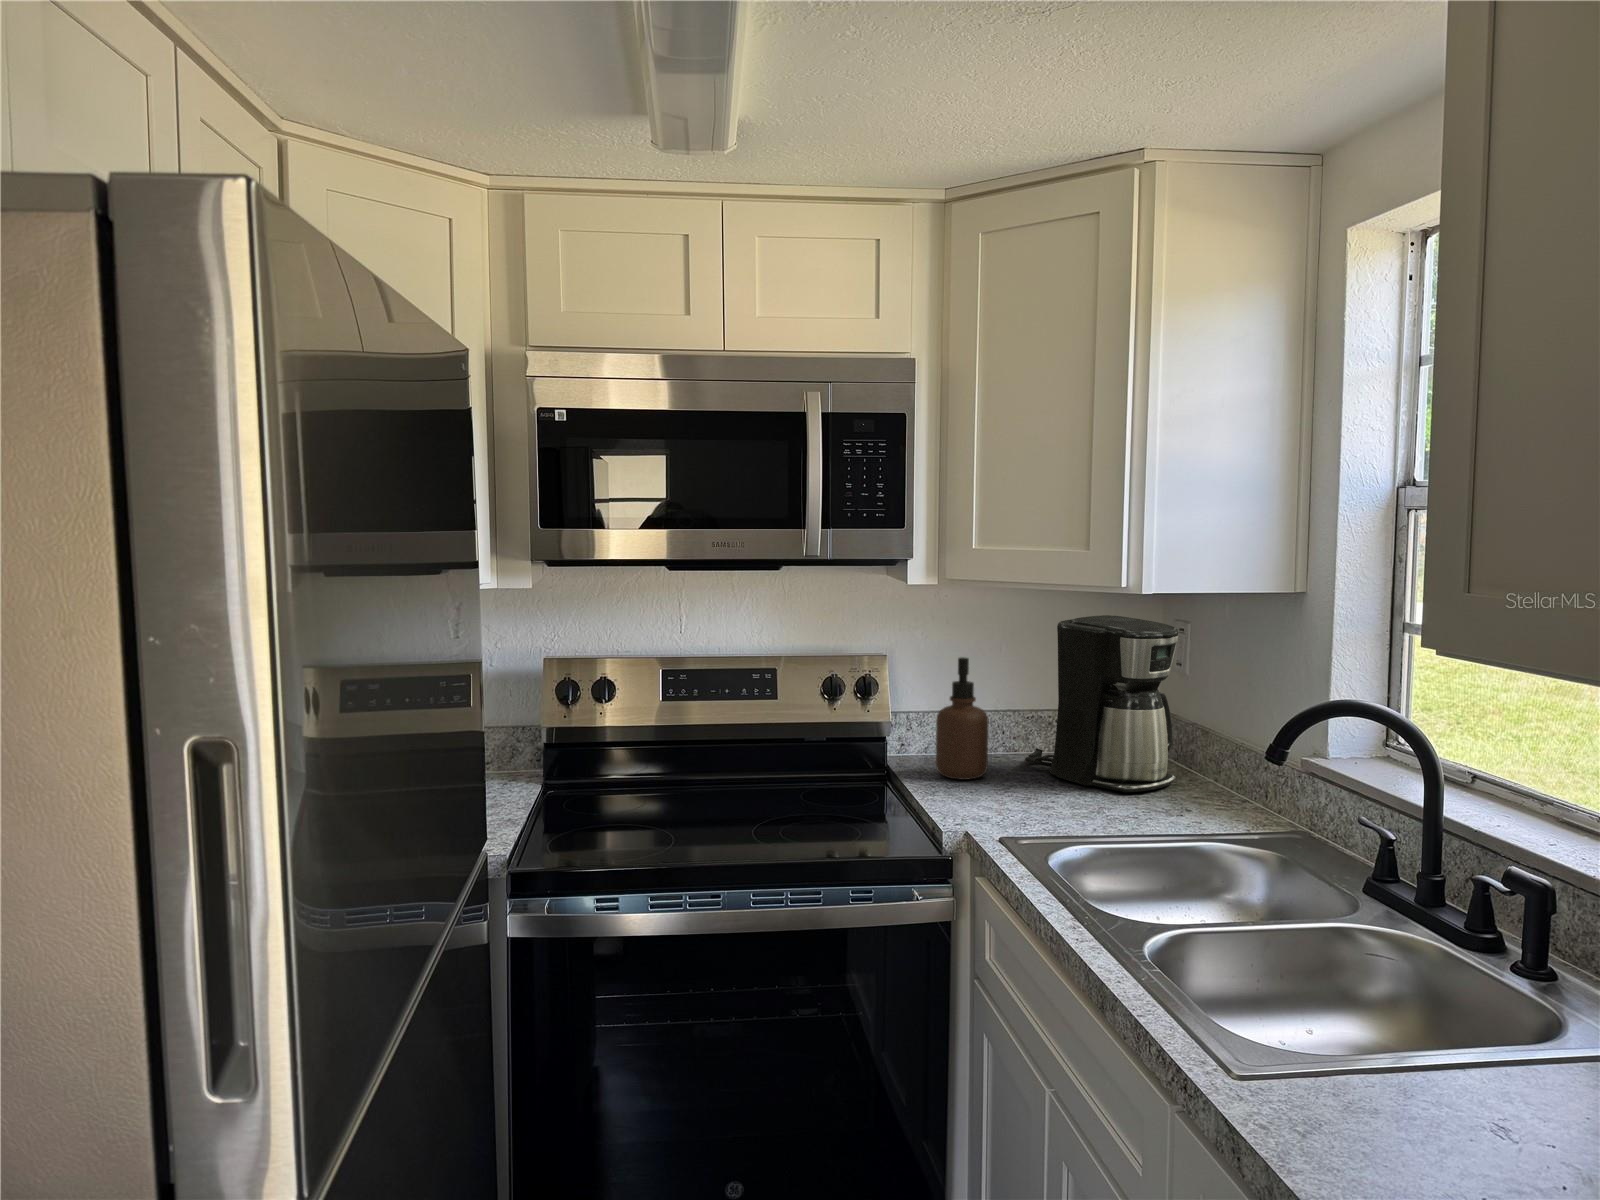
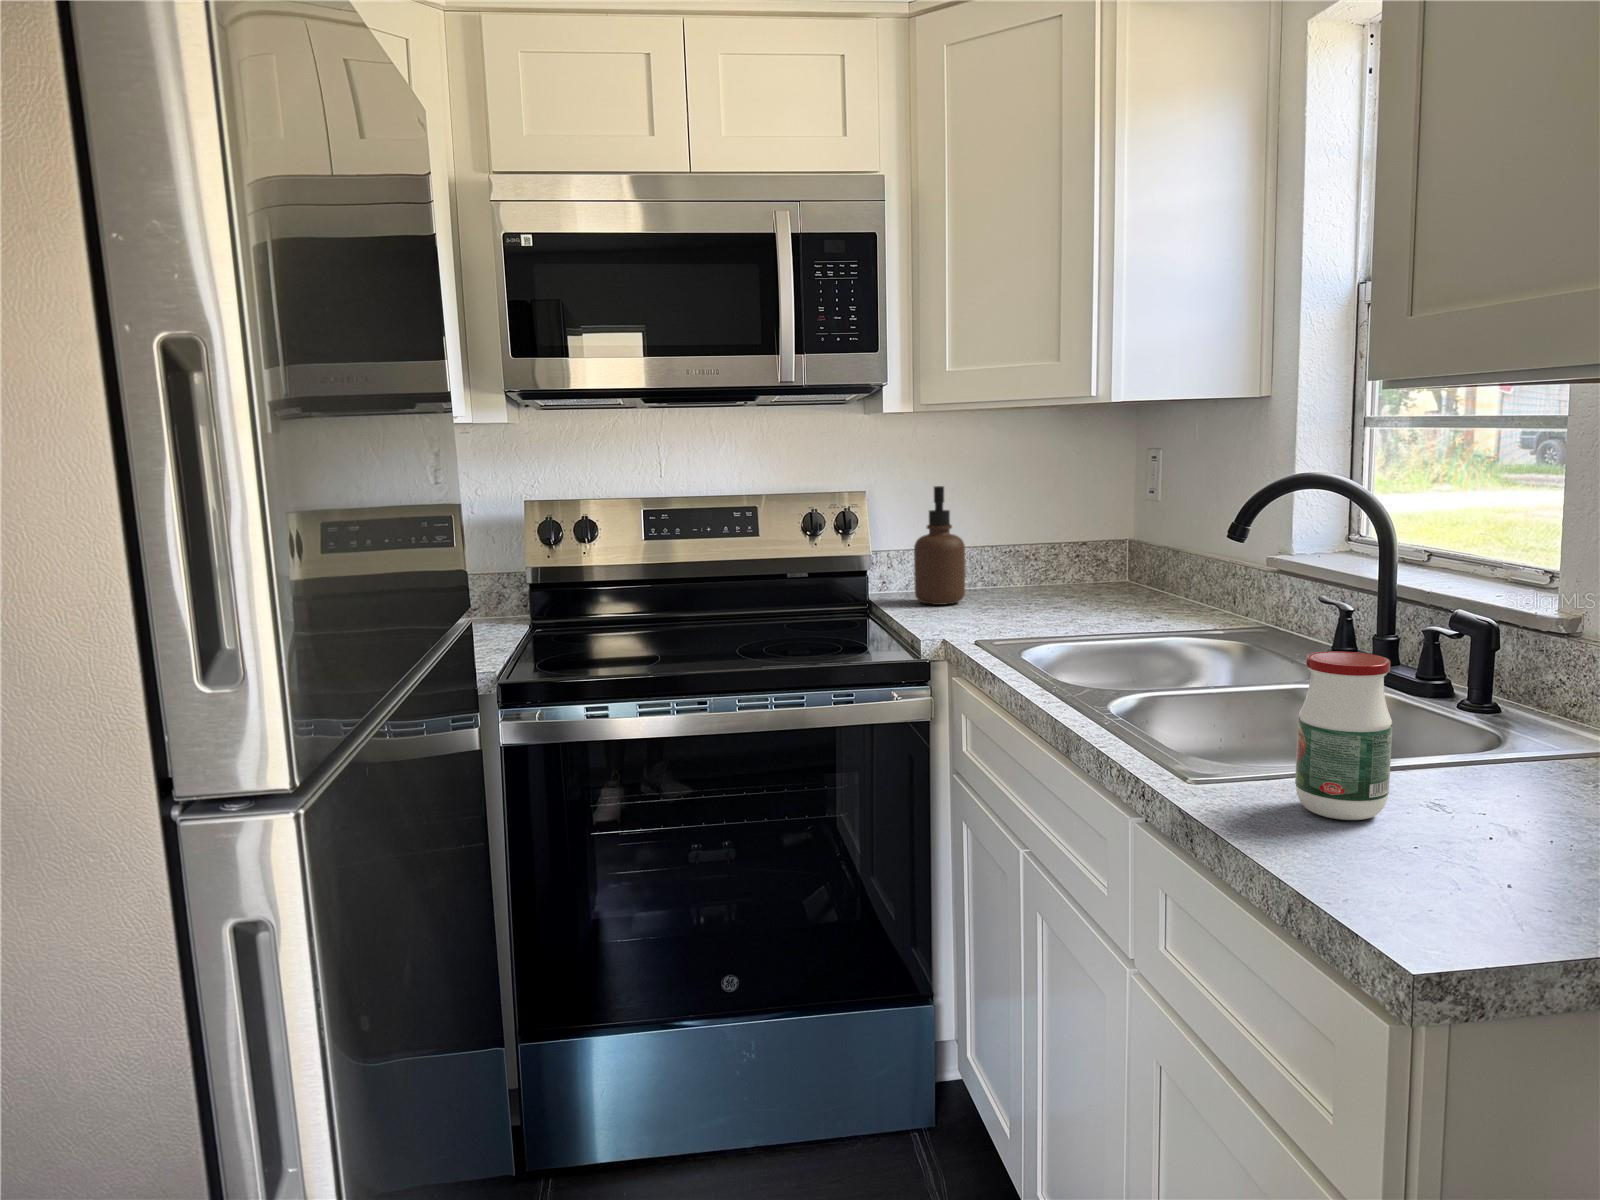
coffee maker: present [1025,615,1178,793] -> none [1002,441,1149,608]
jar: none [1349,959,1453,1150] -> present [1295,651,1392,820]

